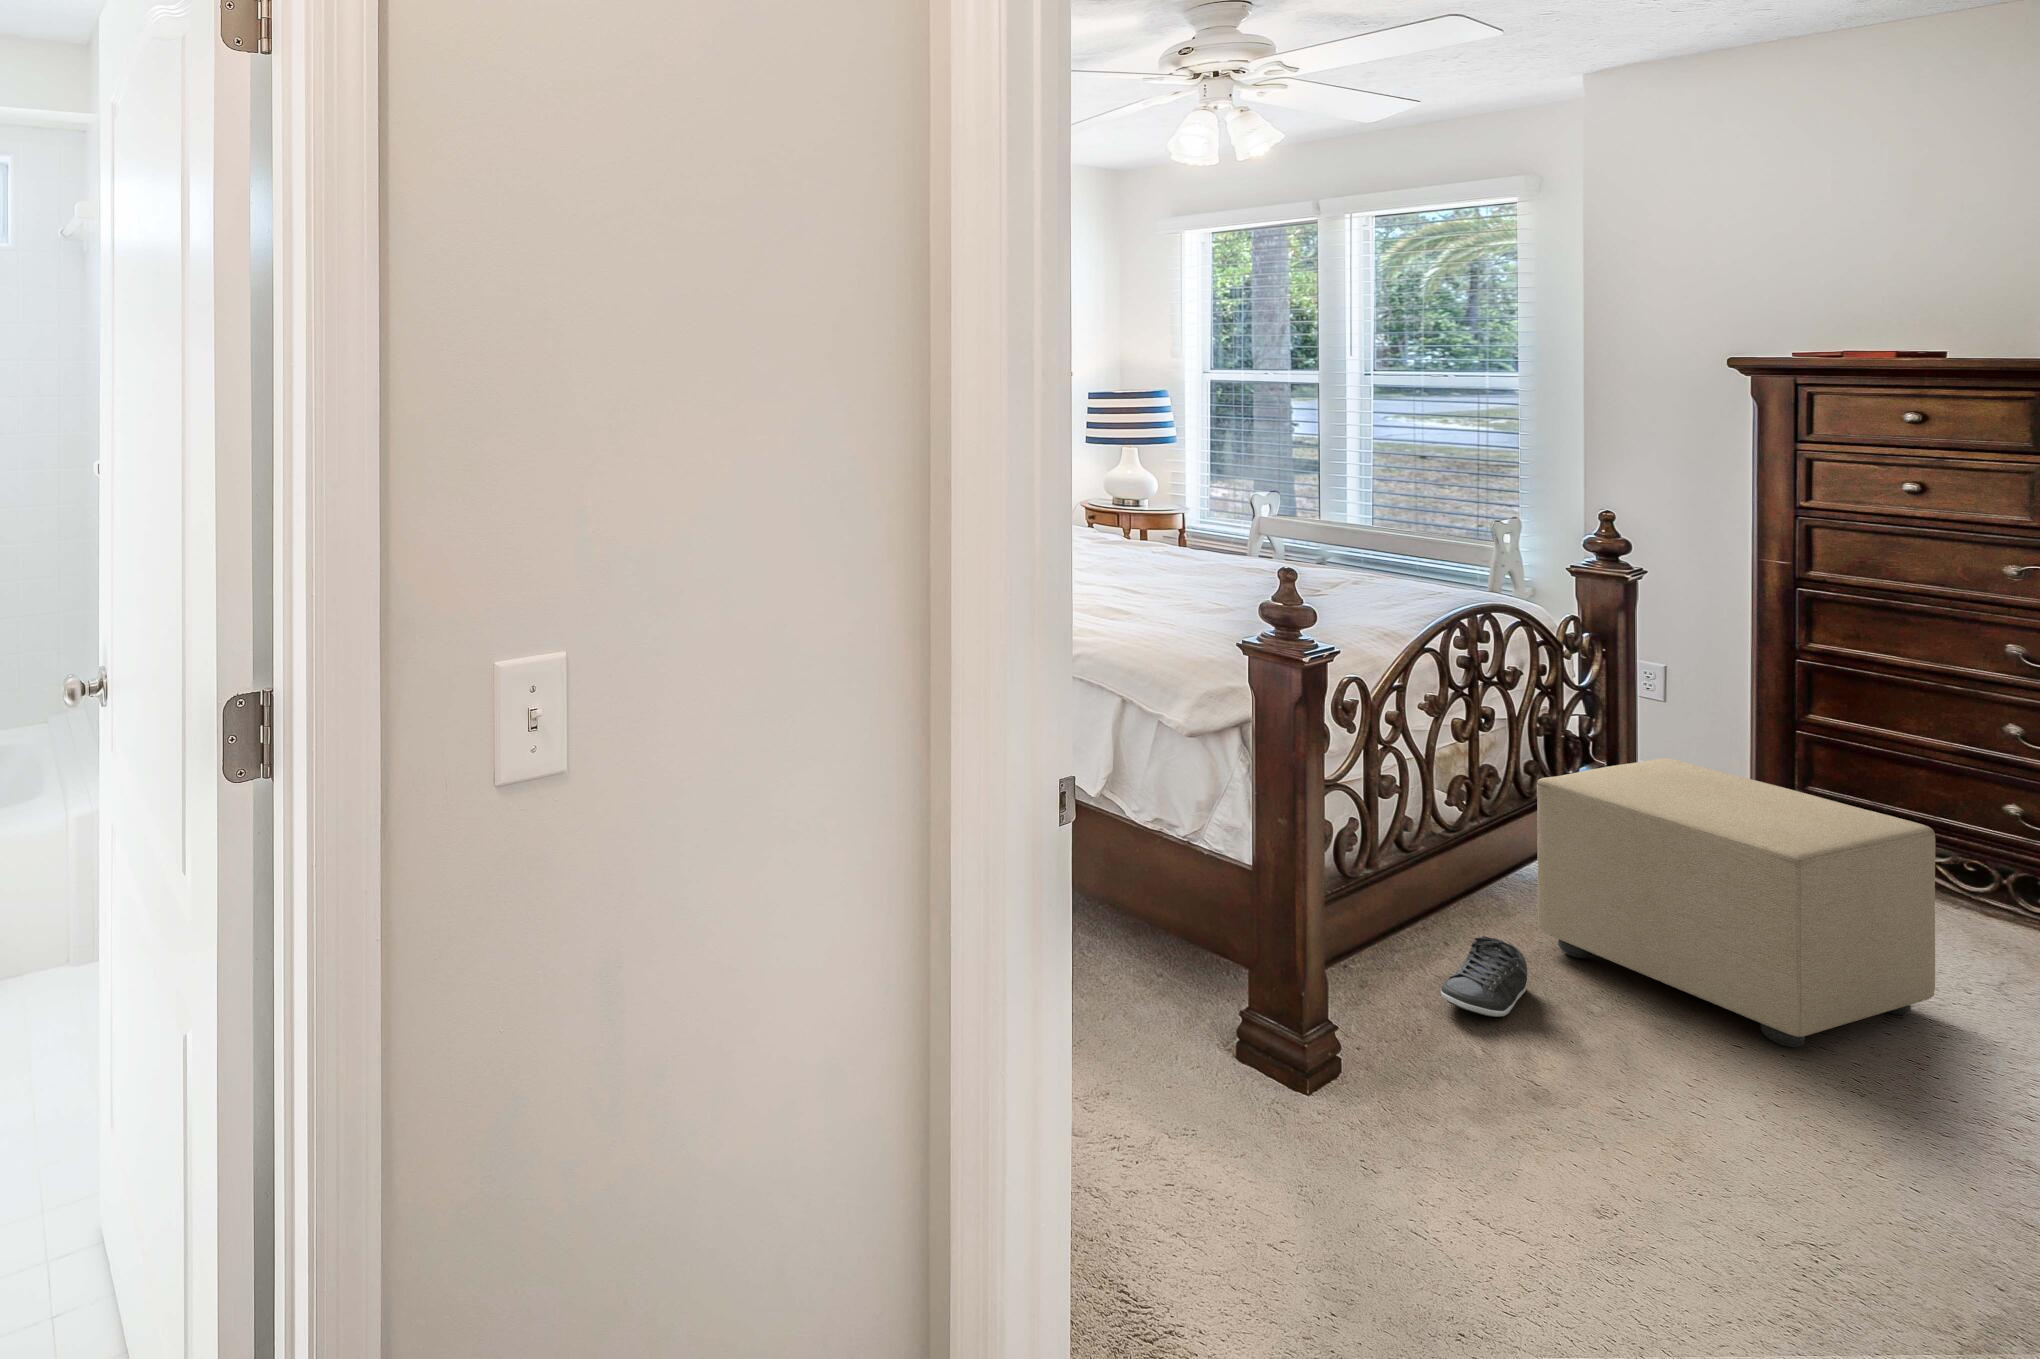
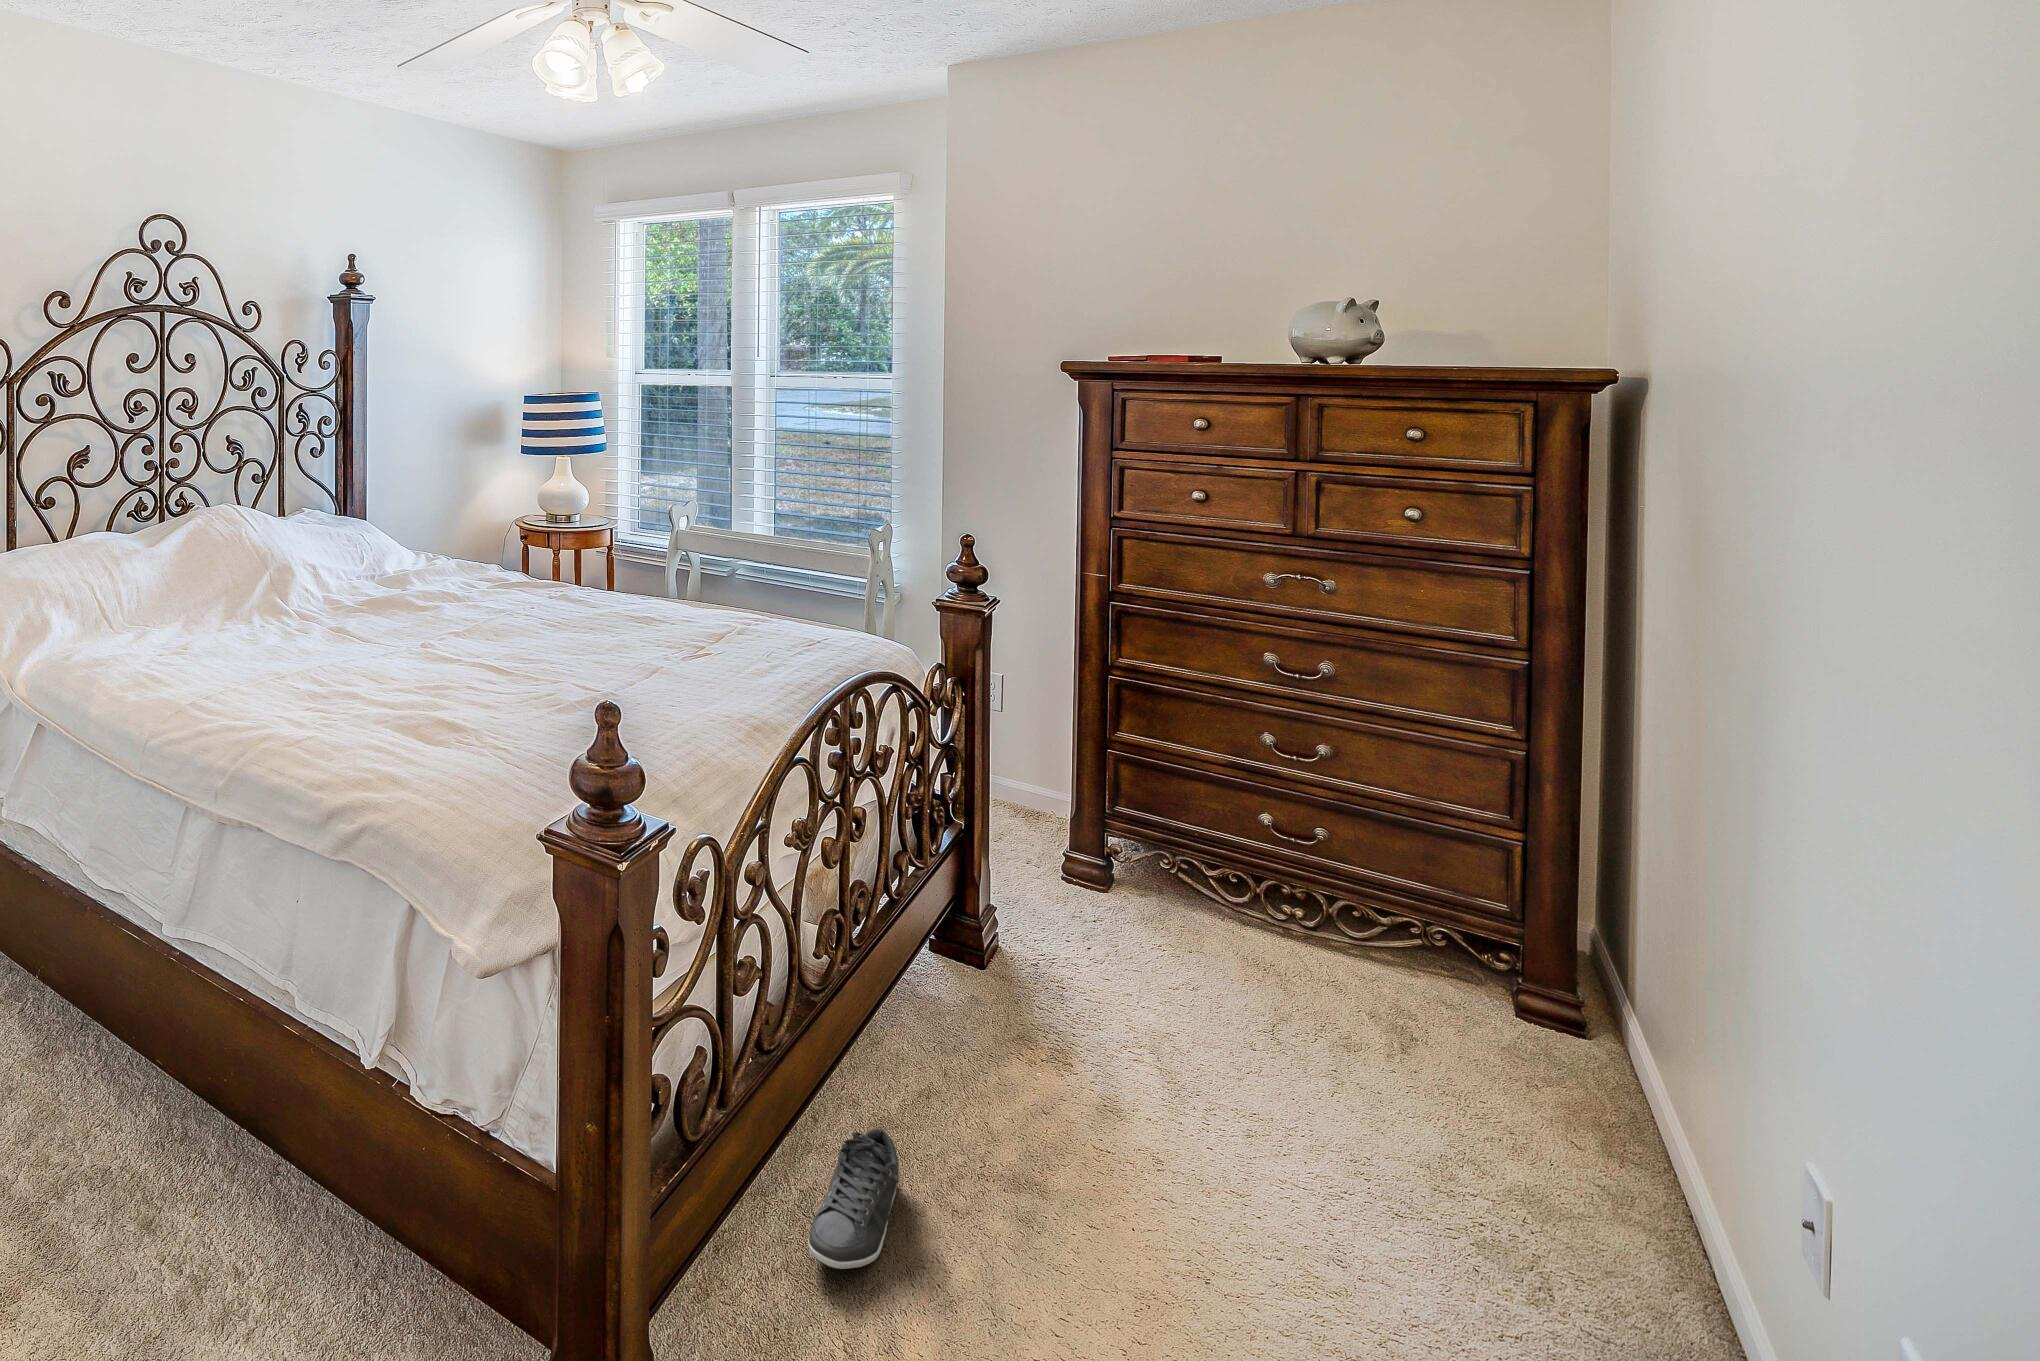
ottoman: present [1537,758,1935,1047] -> none [903,822,1256,1211]

